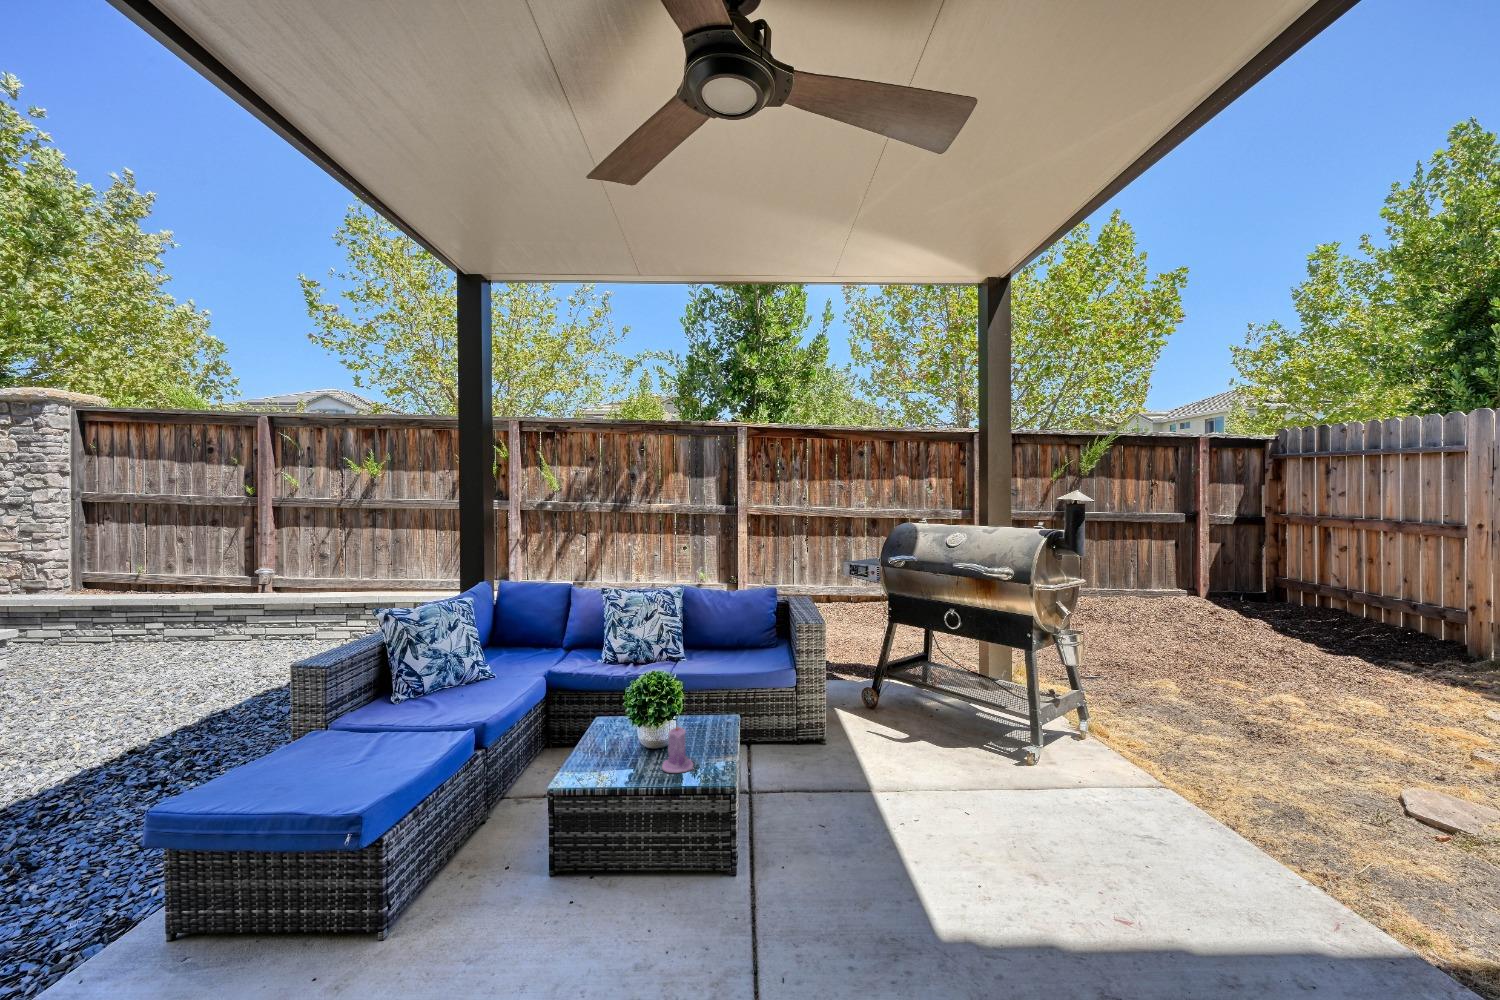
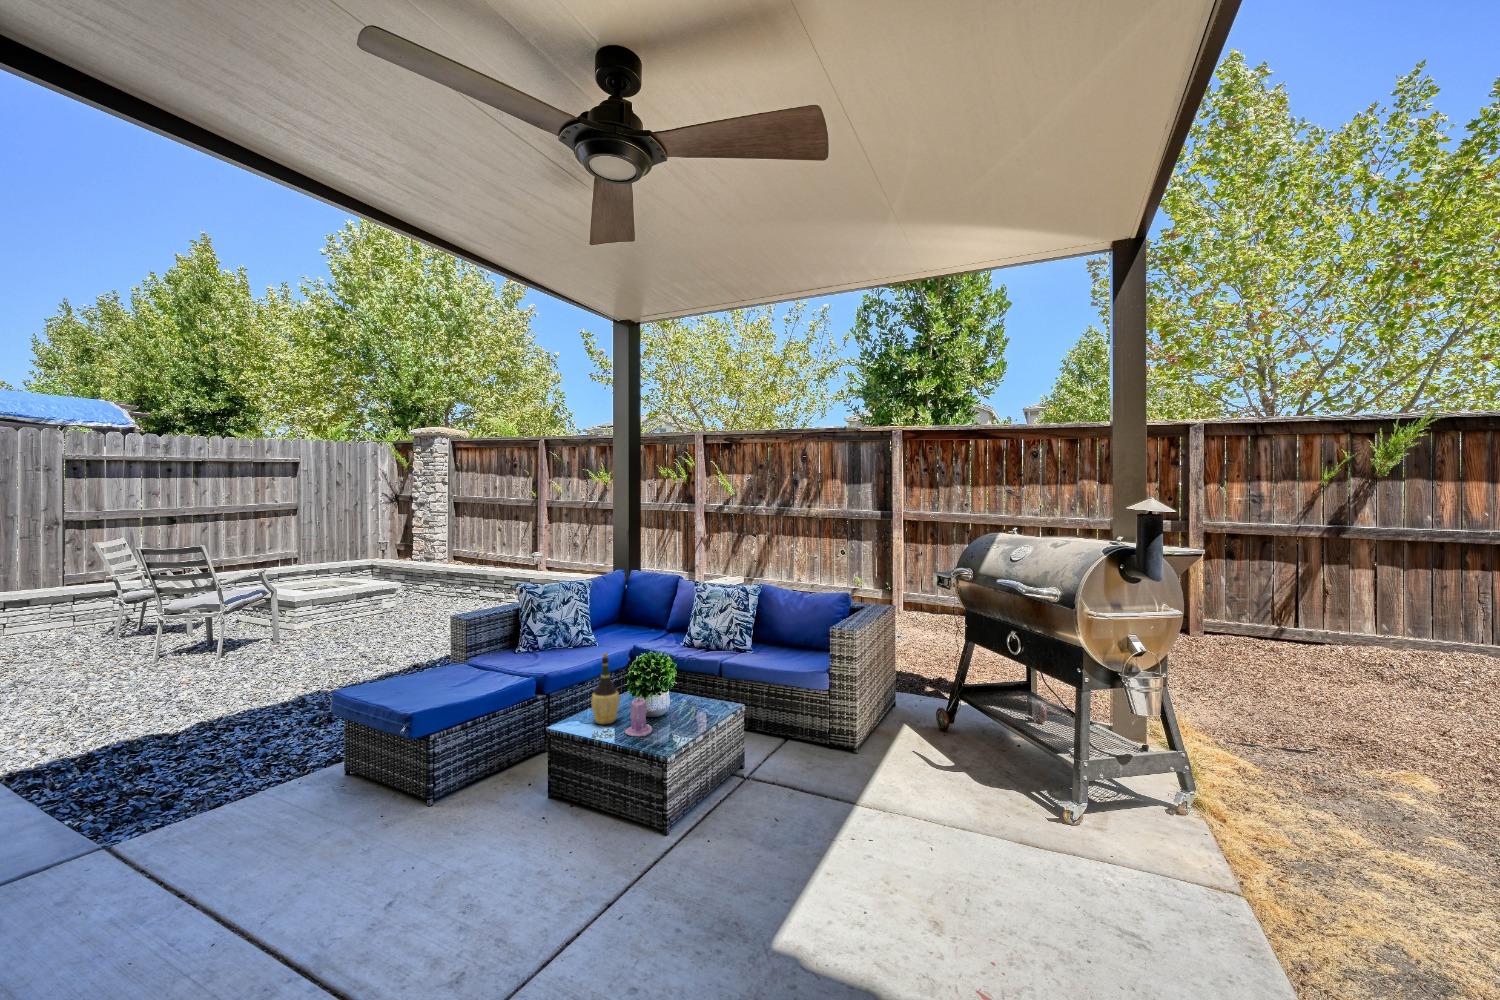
wine bottle: none [602,679,637,768] -> present [591,653,620,724]

